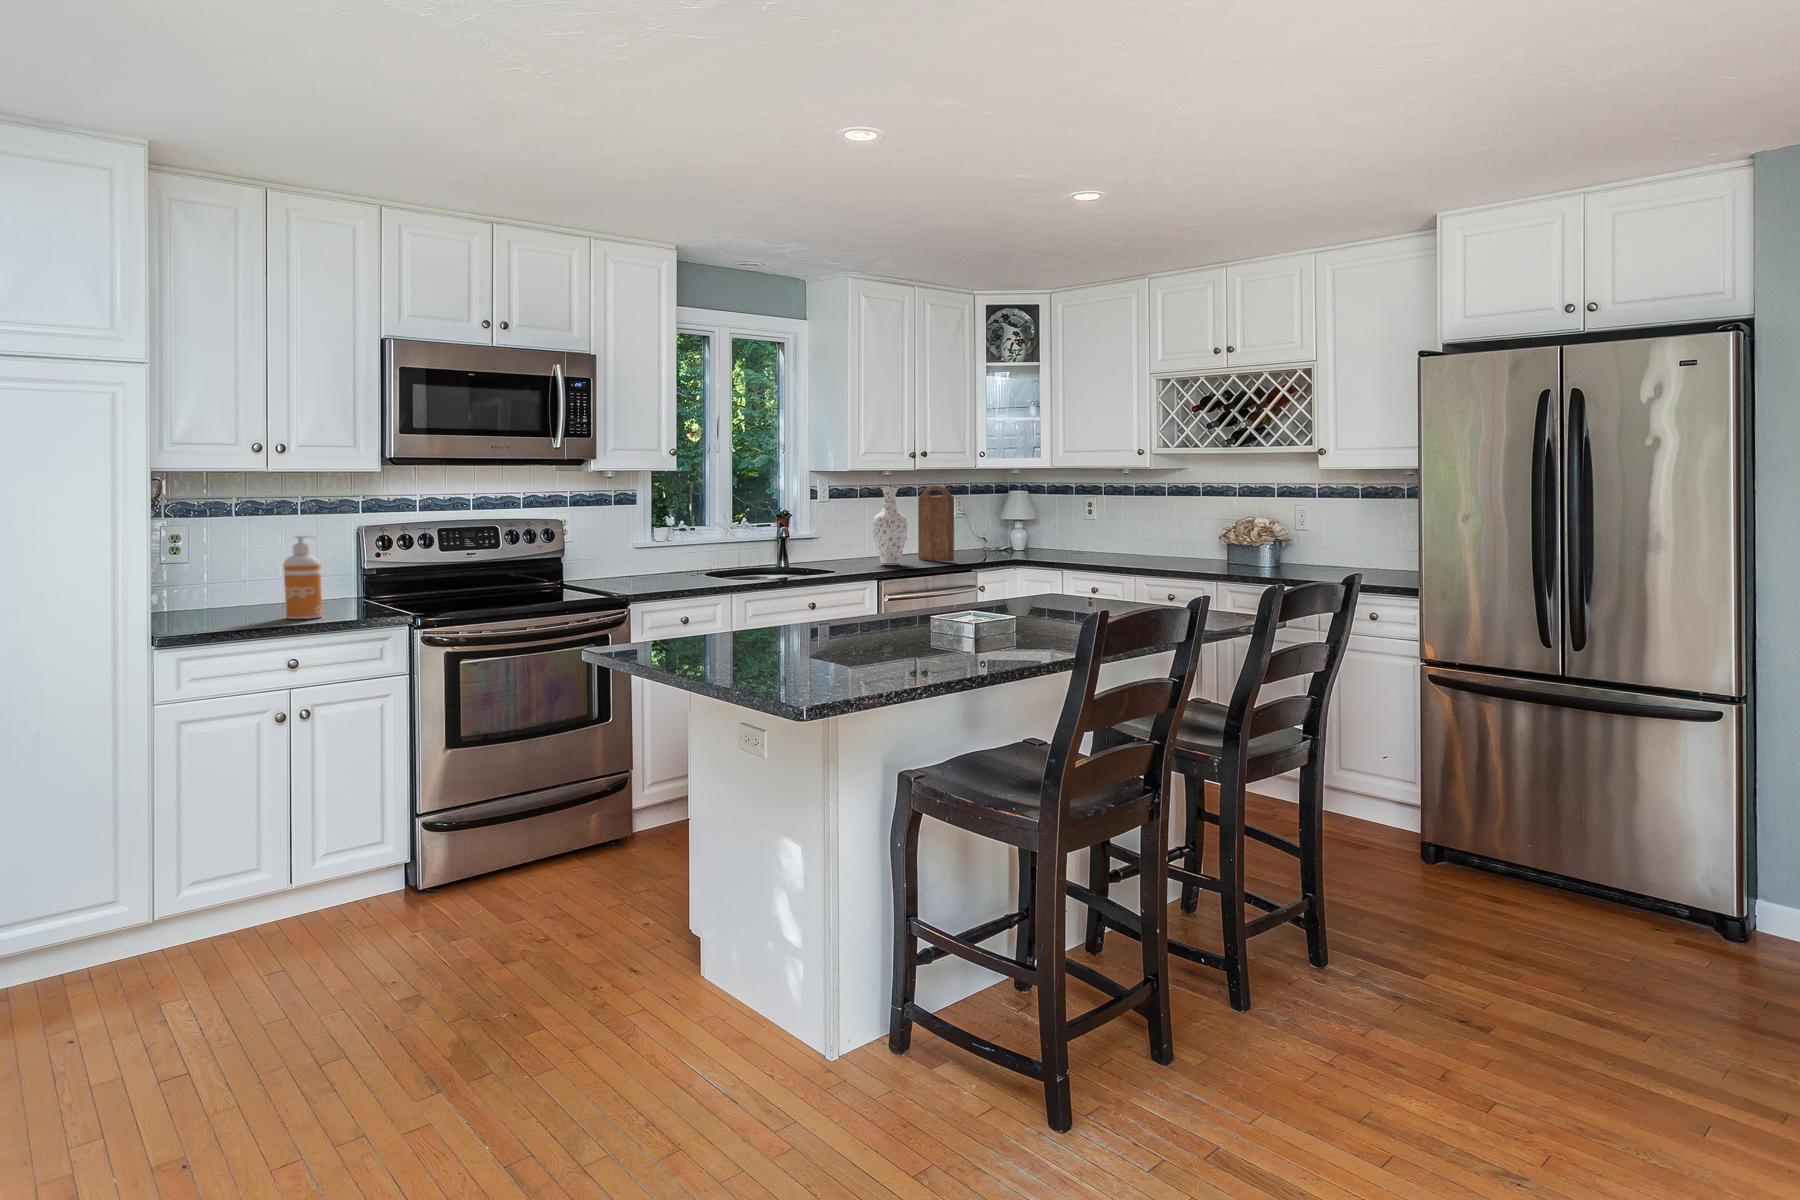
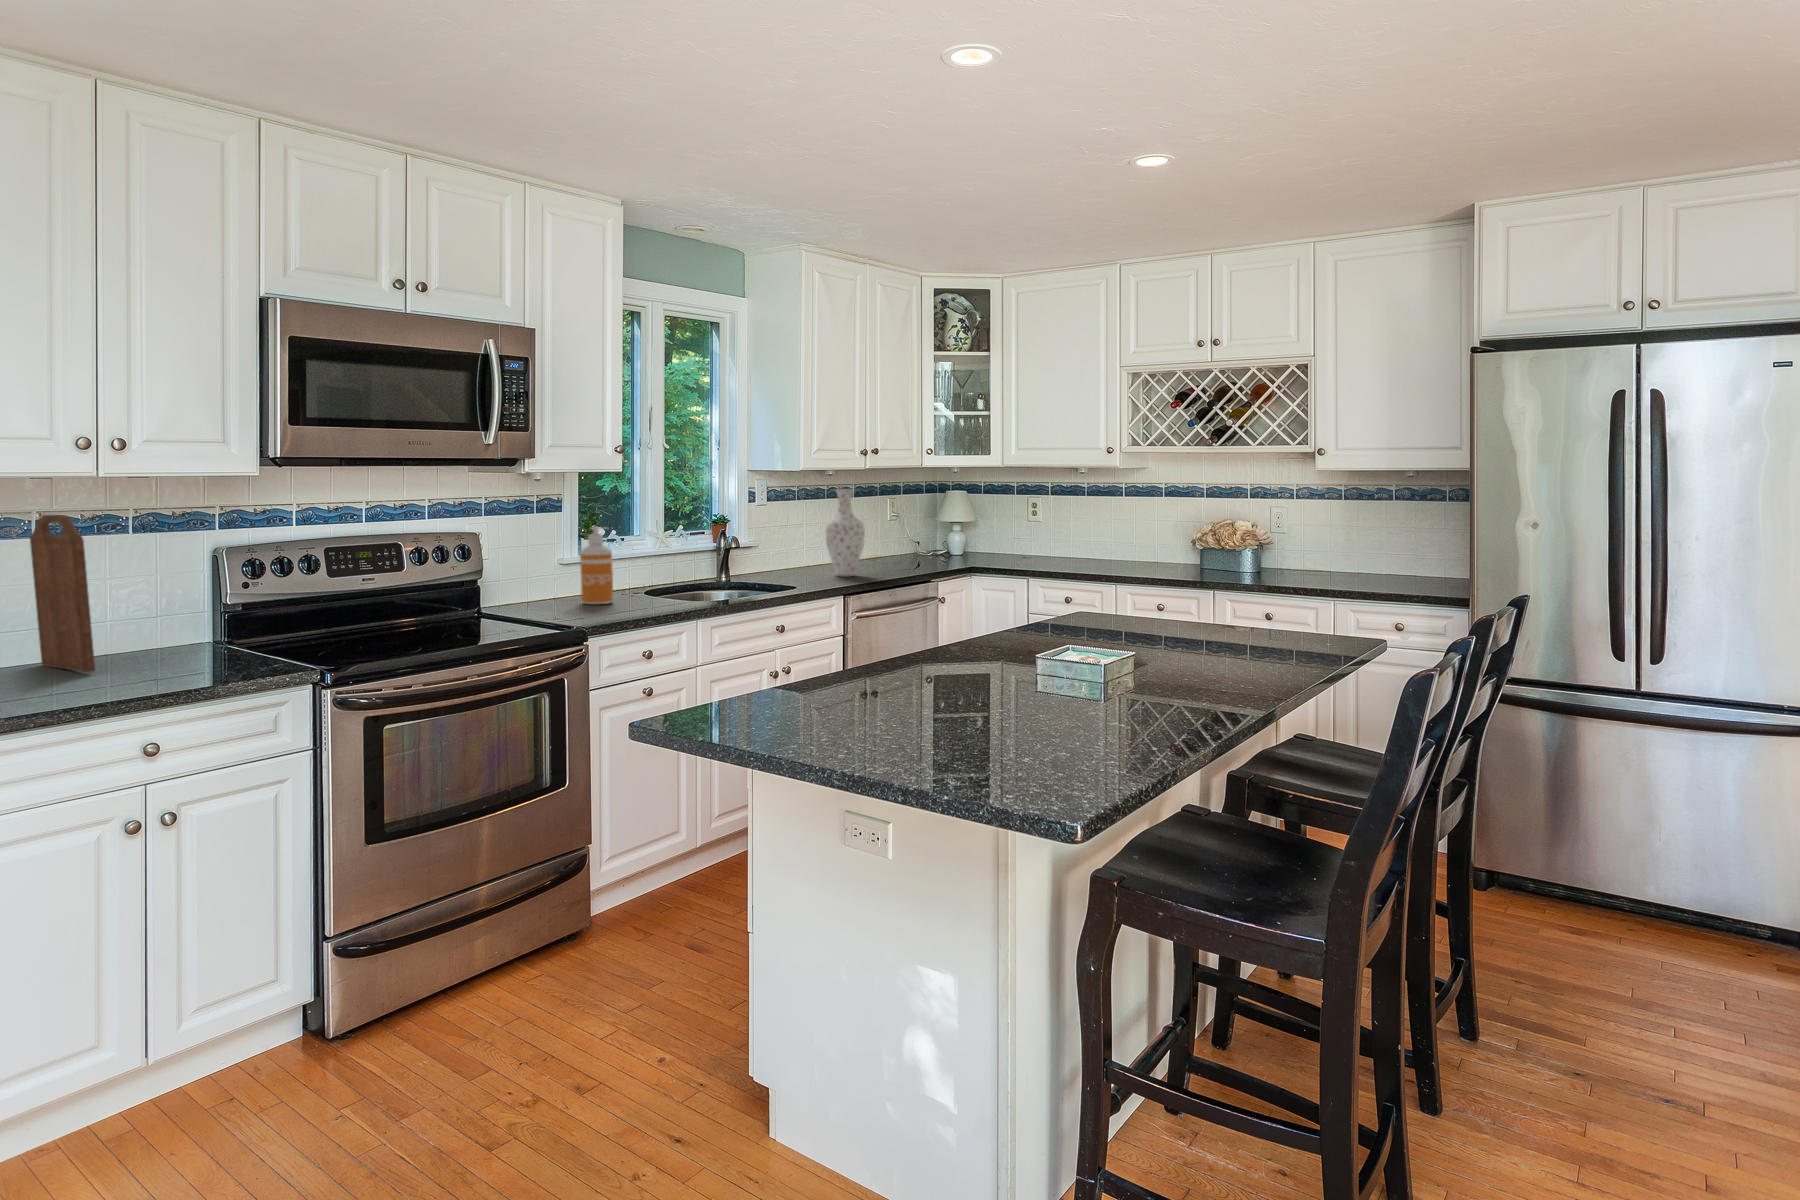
cutting board: present [918,486,954,561] -> present [30,515,95,673]
soap dispenser: present [283,536,323,619] -> present [580,527,613,604]

